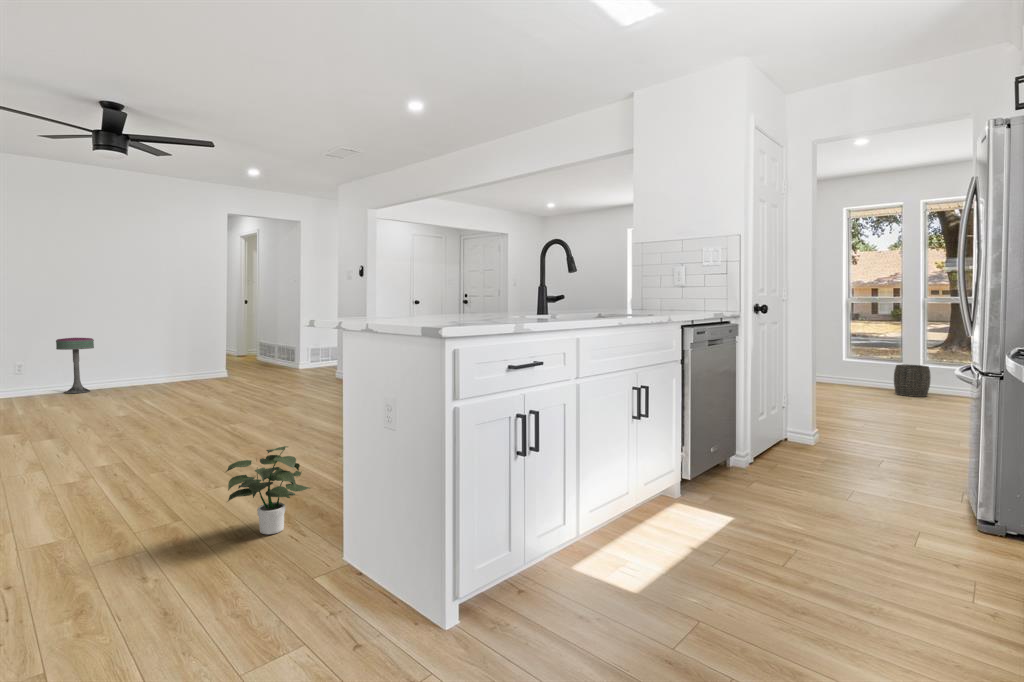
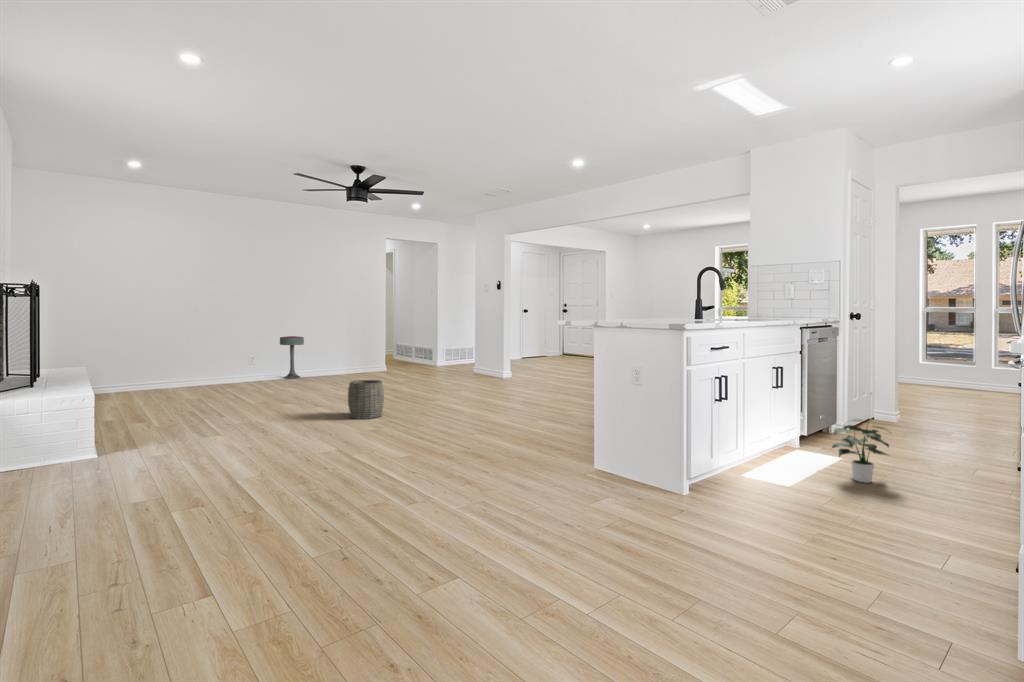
woven basket: present [894,364,931,397] -> present [348,380,384,419]
potted plant: present [226,446,311,535] -> present [832,419,891,483]

